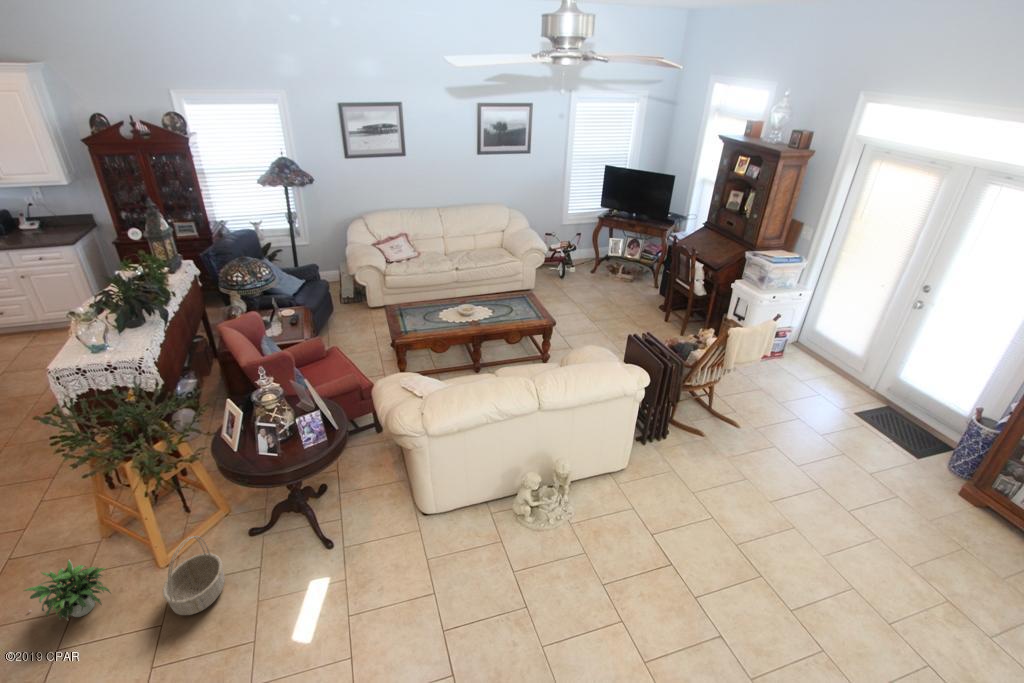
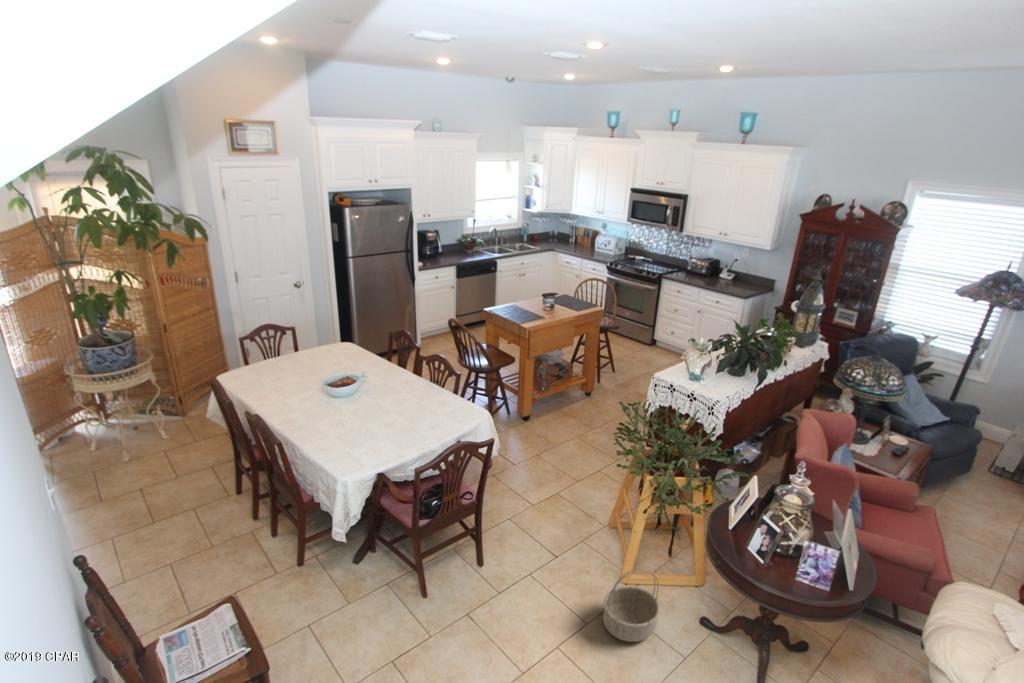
potted plant: present [24,560,111,620] -> none [543,509,592,565]

